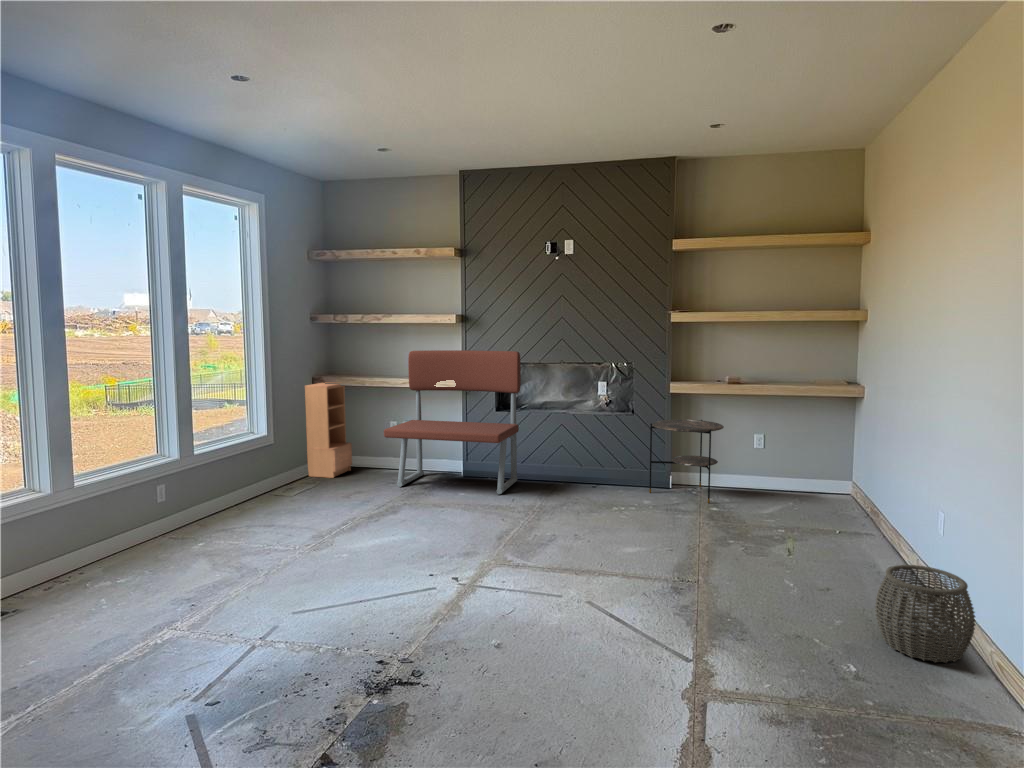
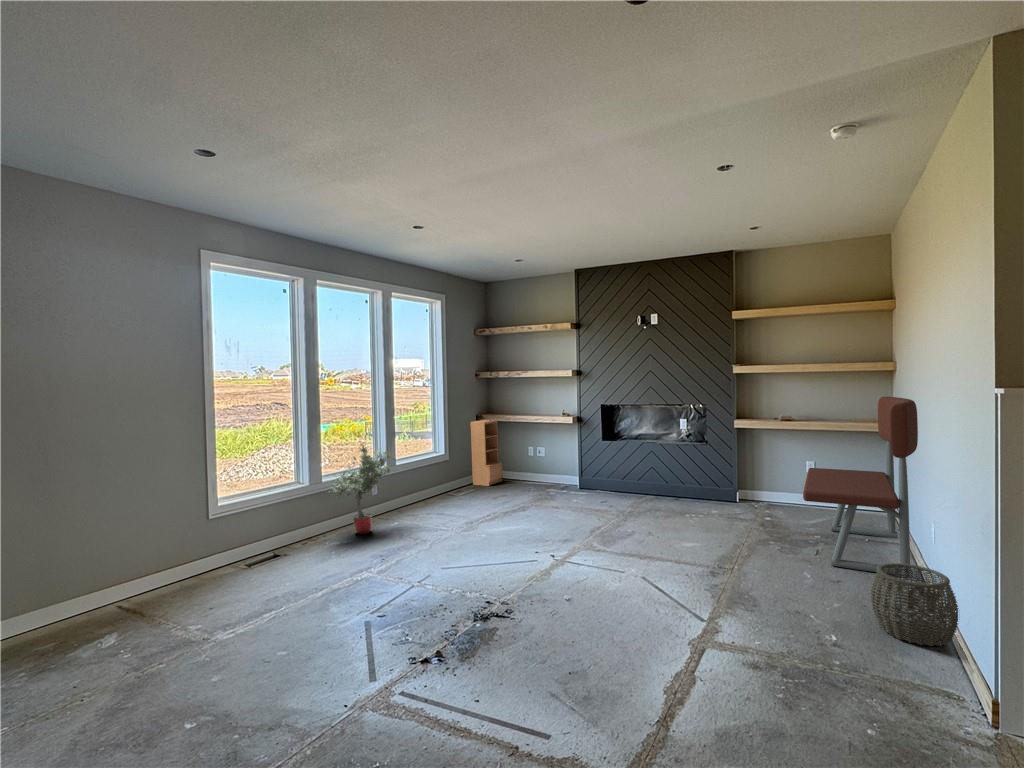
bench: present [384,350,521,494] -> present [803,397,918,577]
side table: present [649,419,724,503] -> none [719,448,780,515]
potted tree: none [82,421,191,566] -> present [329,444,391,534]

